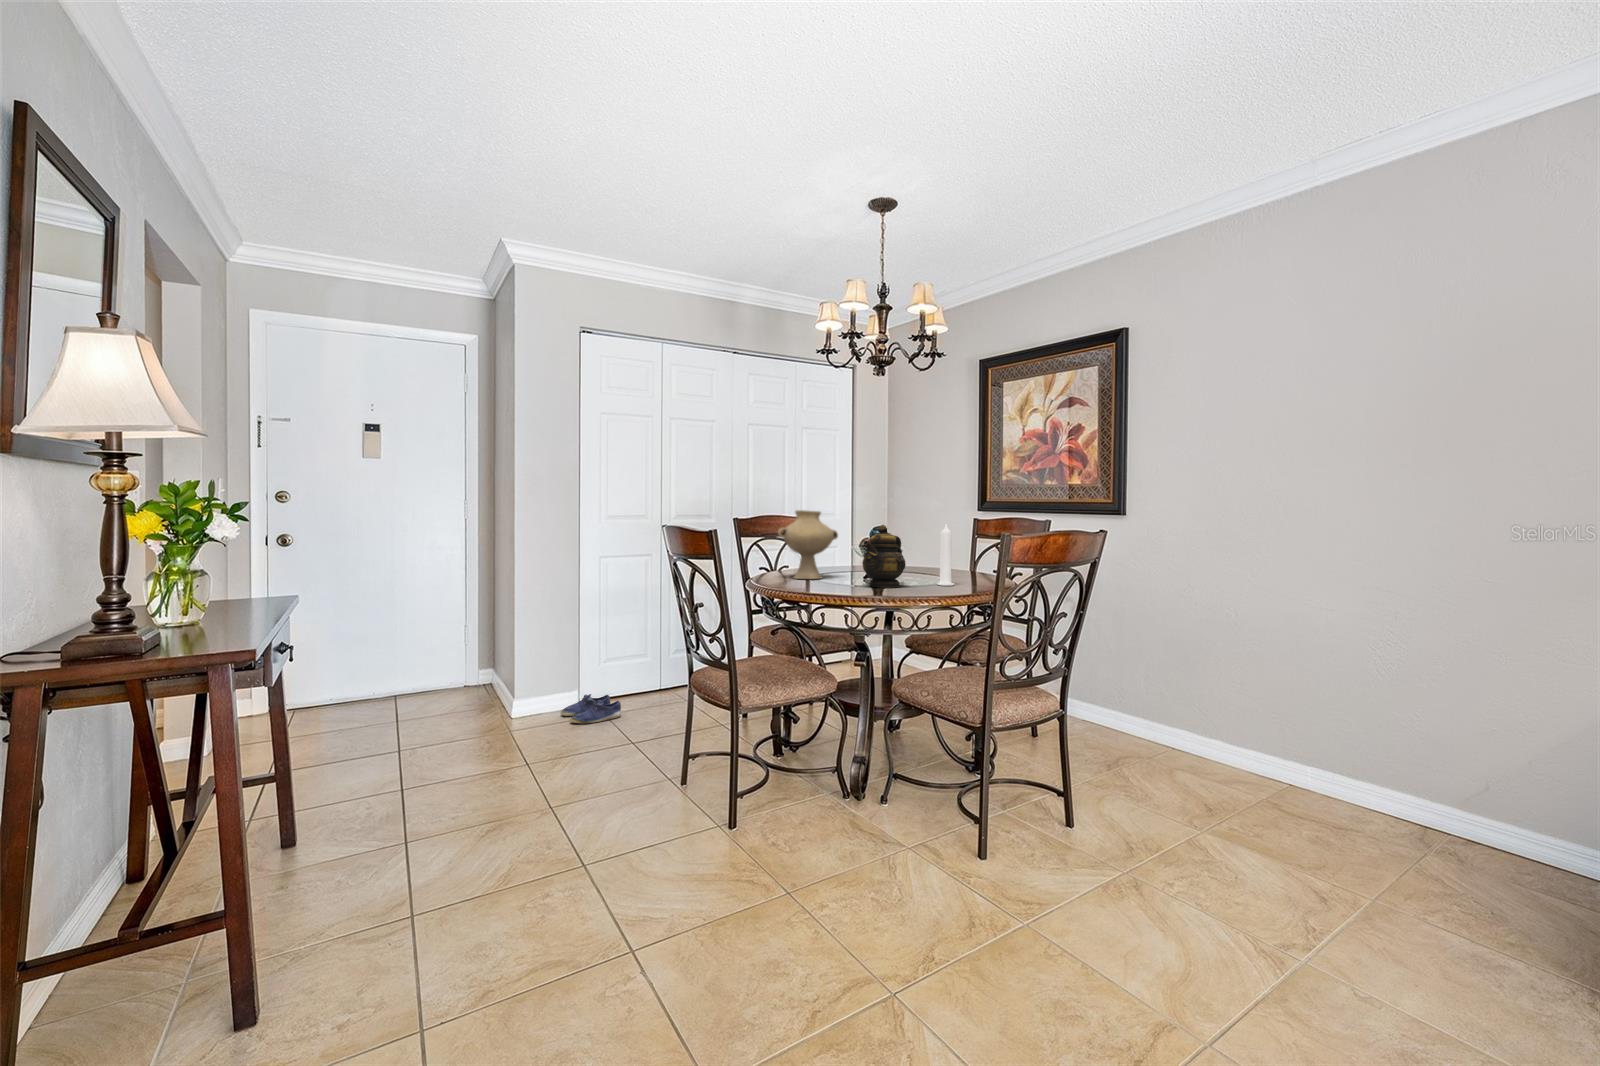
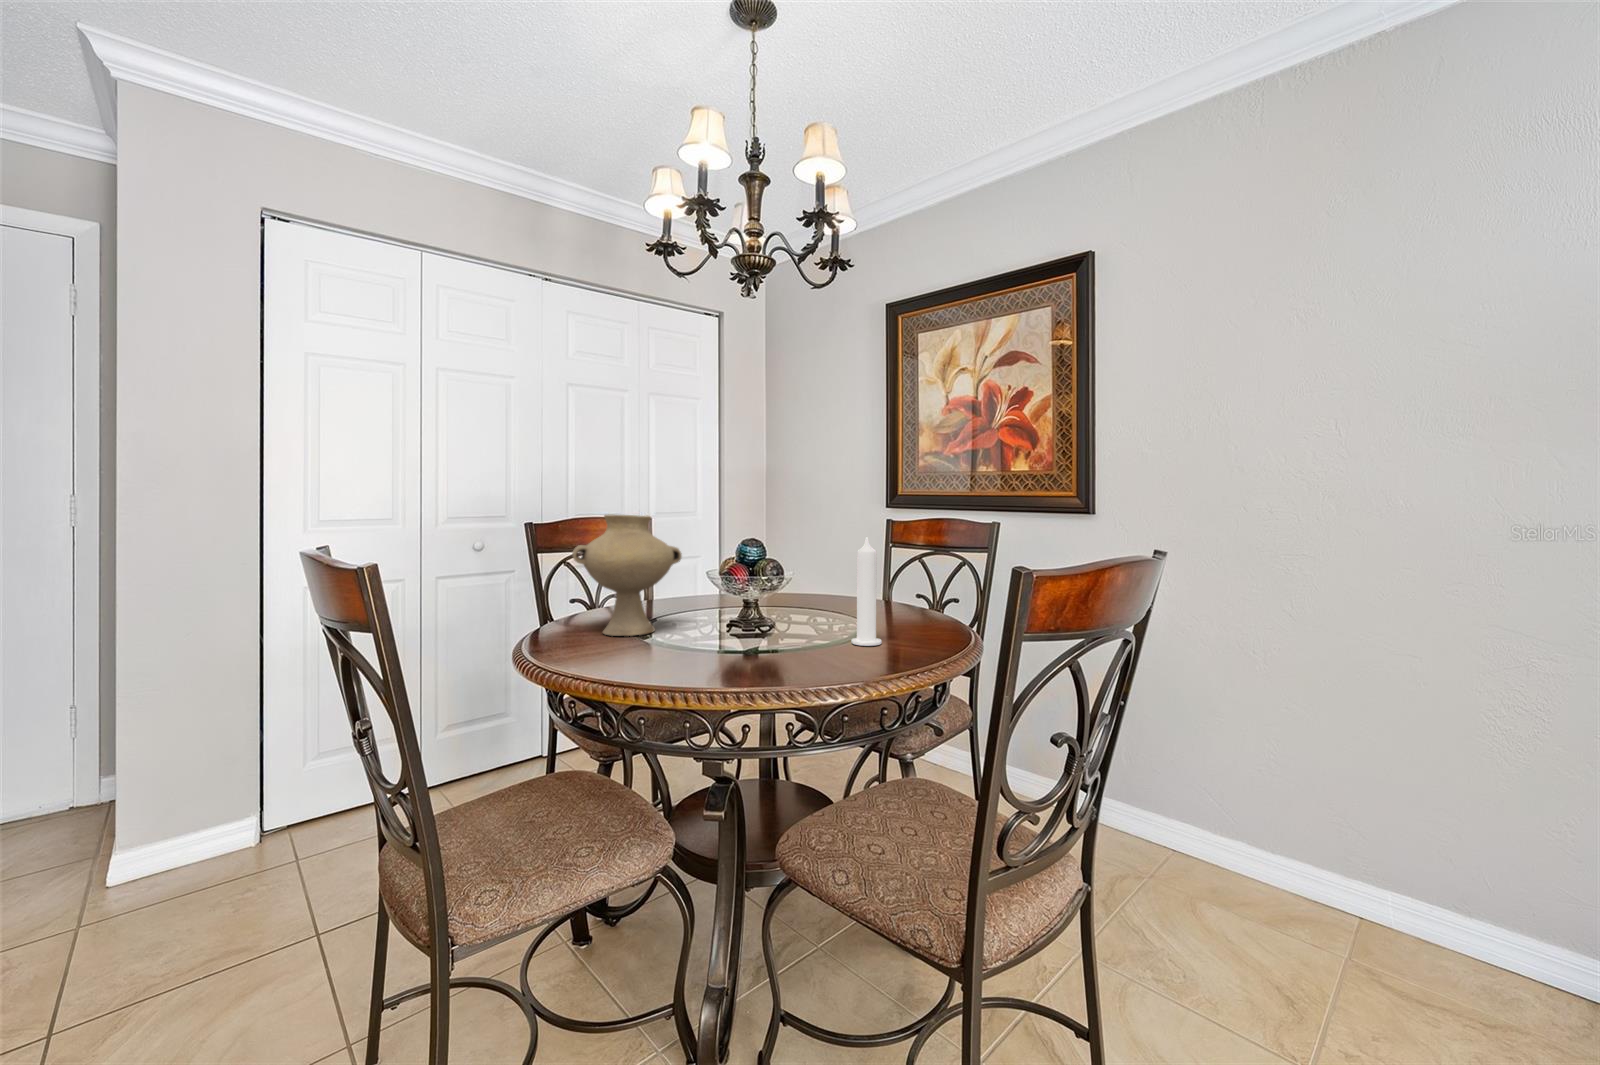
teapot: present [862,525,906,588] -> none [719,541,799,659]
shoe: present [561,694,621,724] -> none [230,807,342,874]

